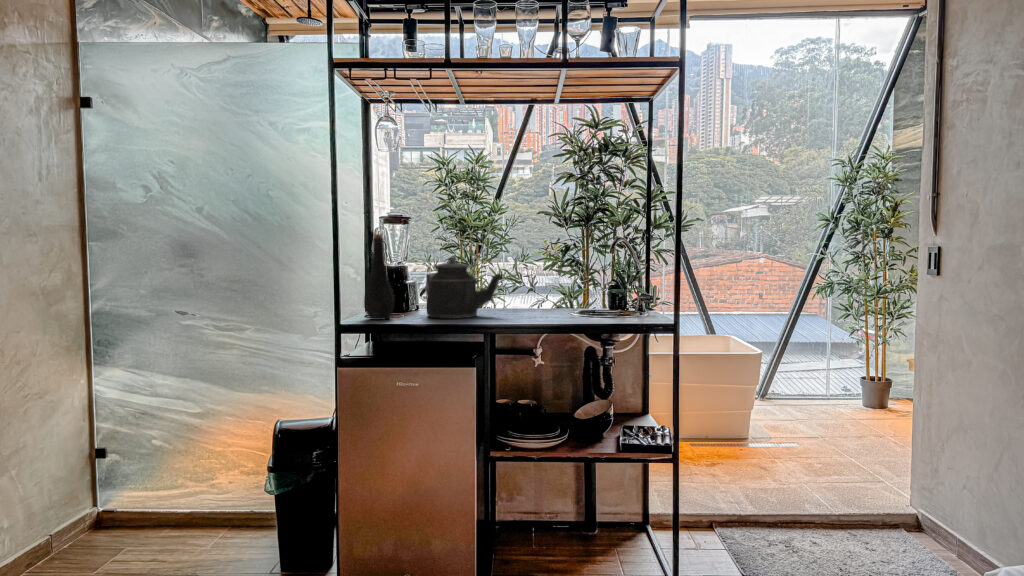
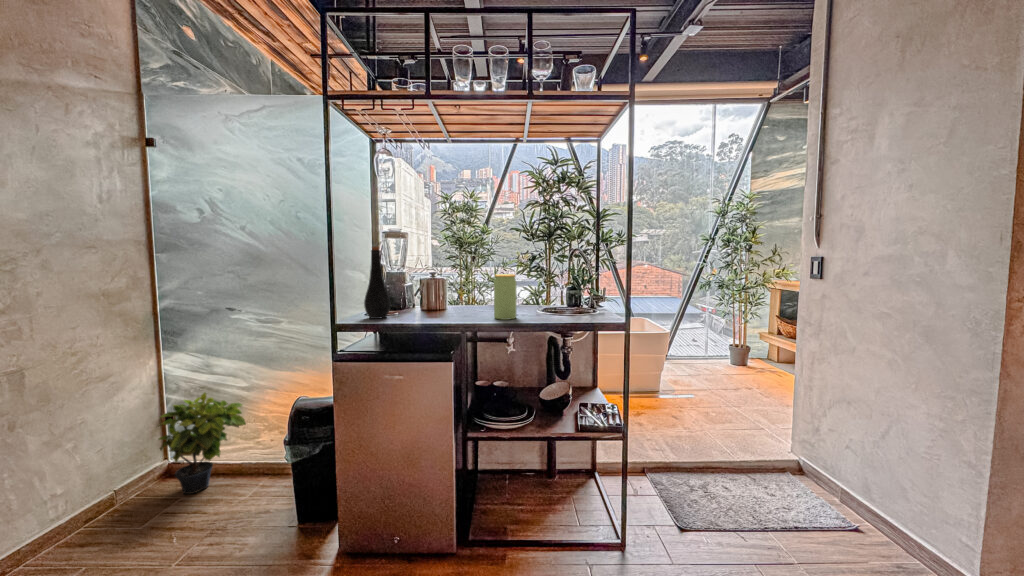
kettle: present [427,257,503,319] -> none [417,255,482,317]
jar: none [519,267,546,320] -> present [494,274,516,320]
potted plant: none [95,417,200,544] -> present [159,393,246,494]

